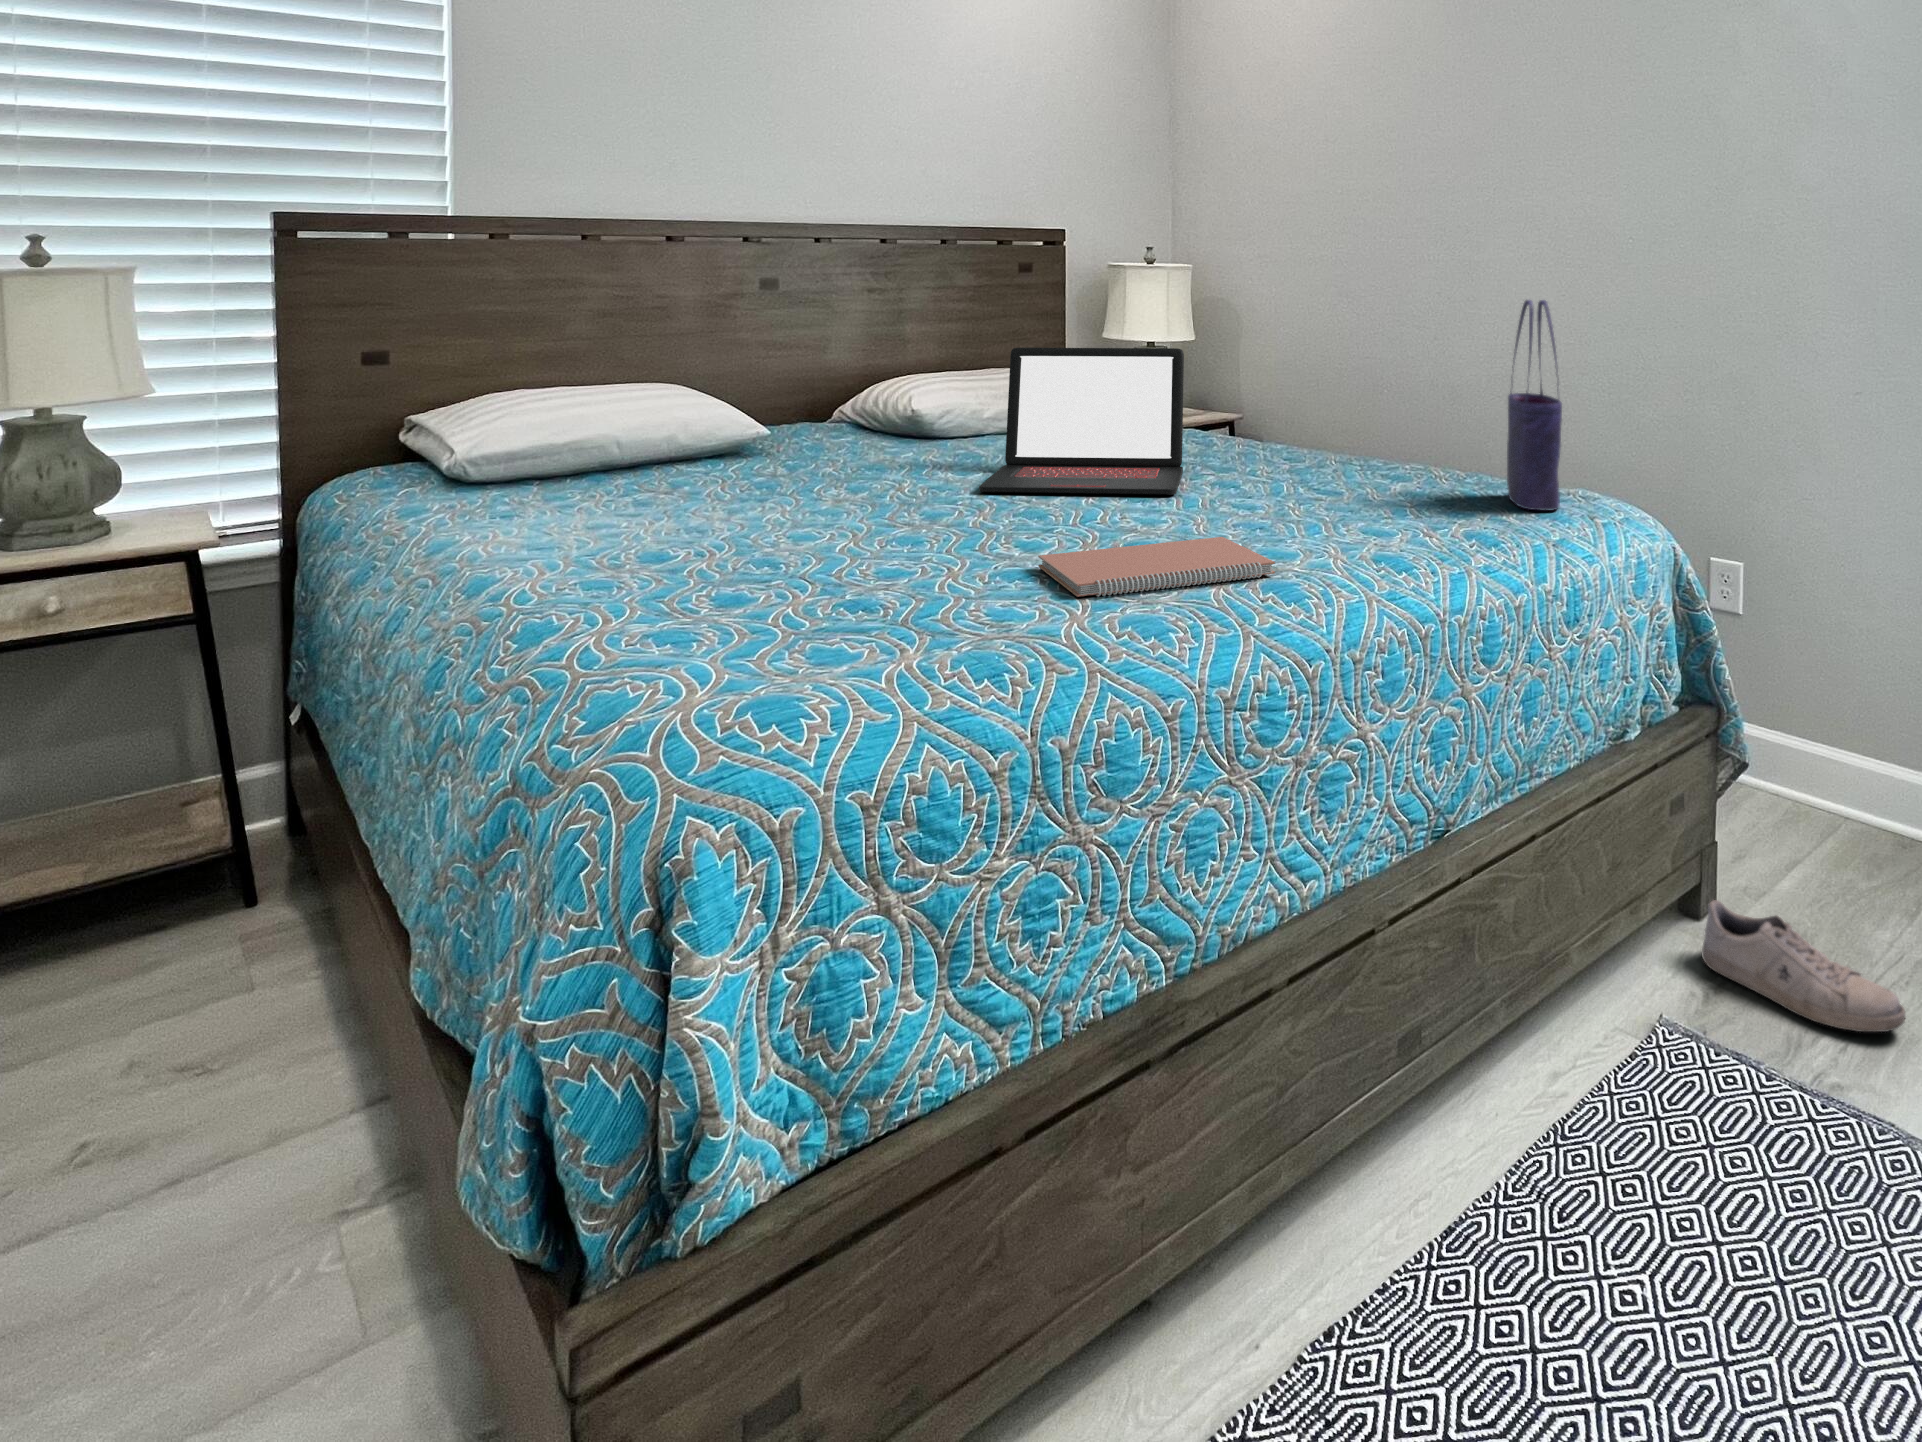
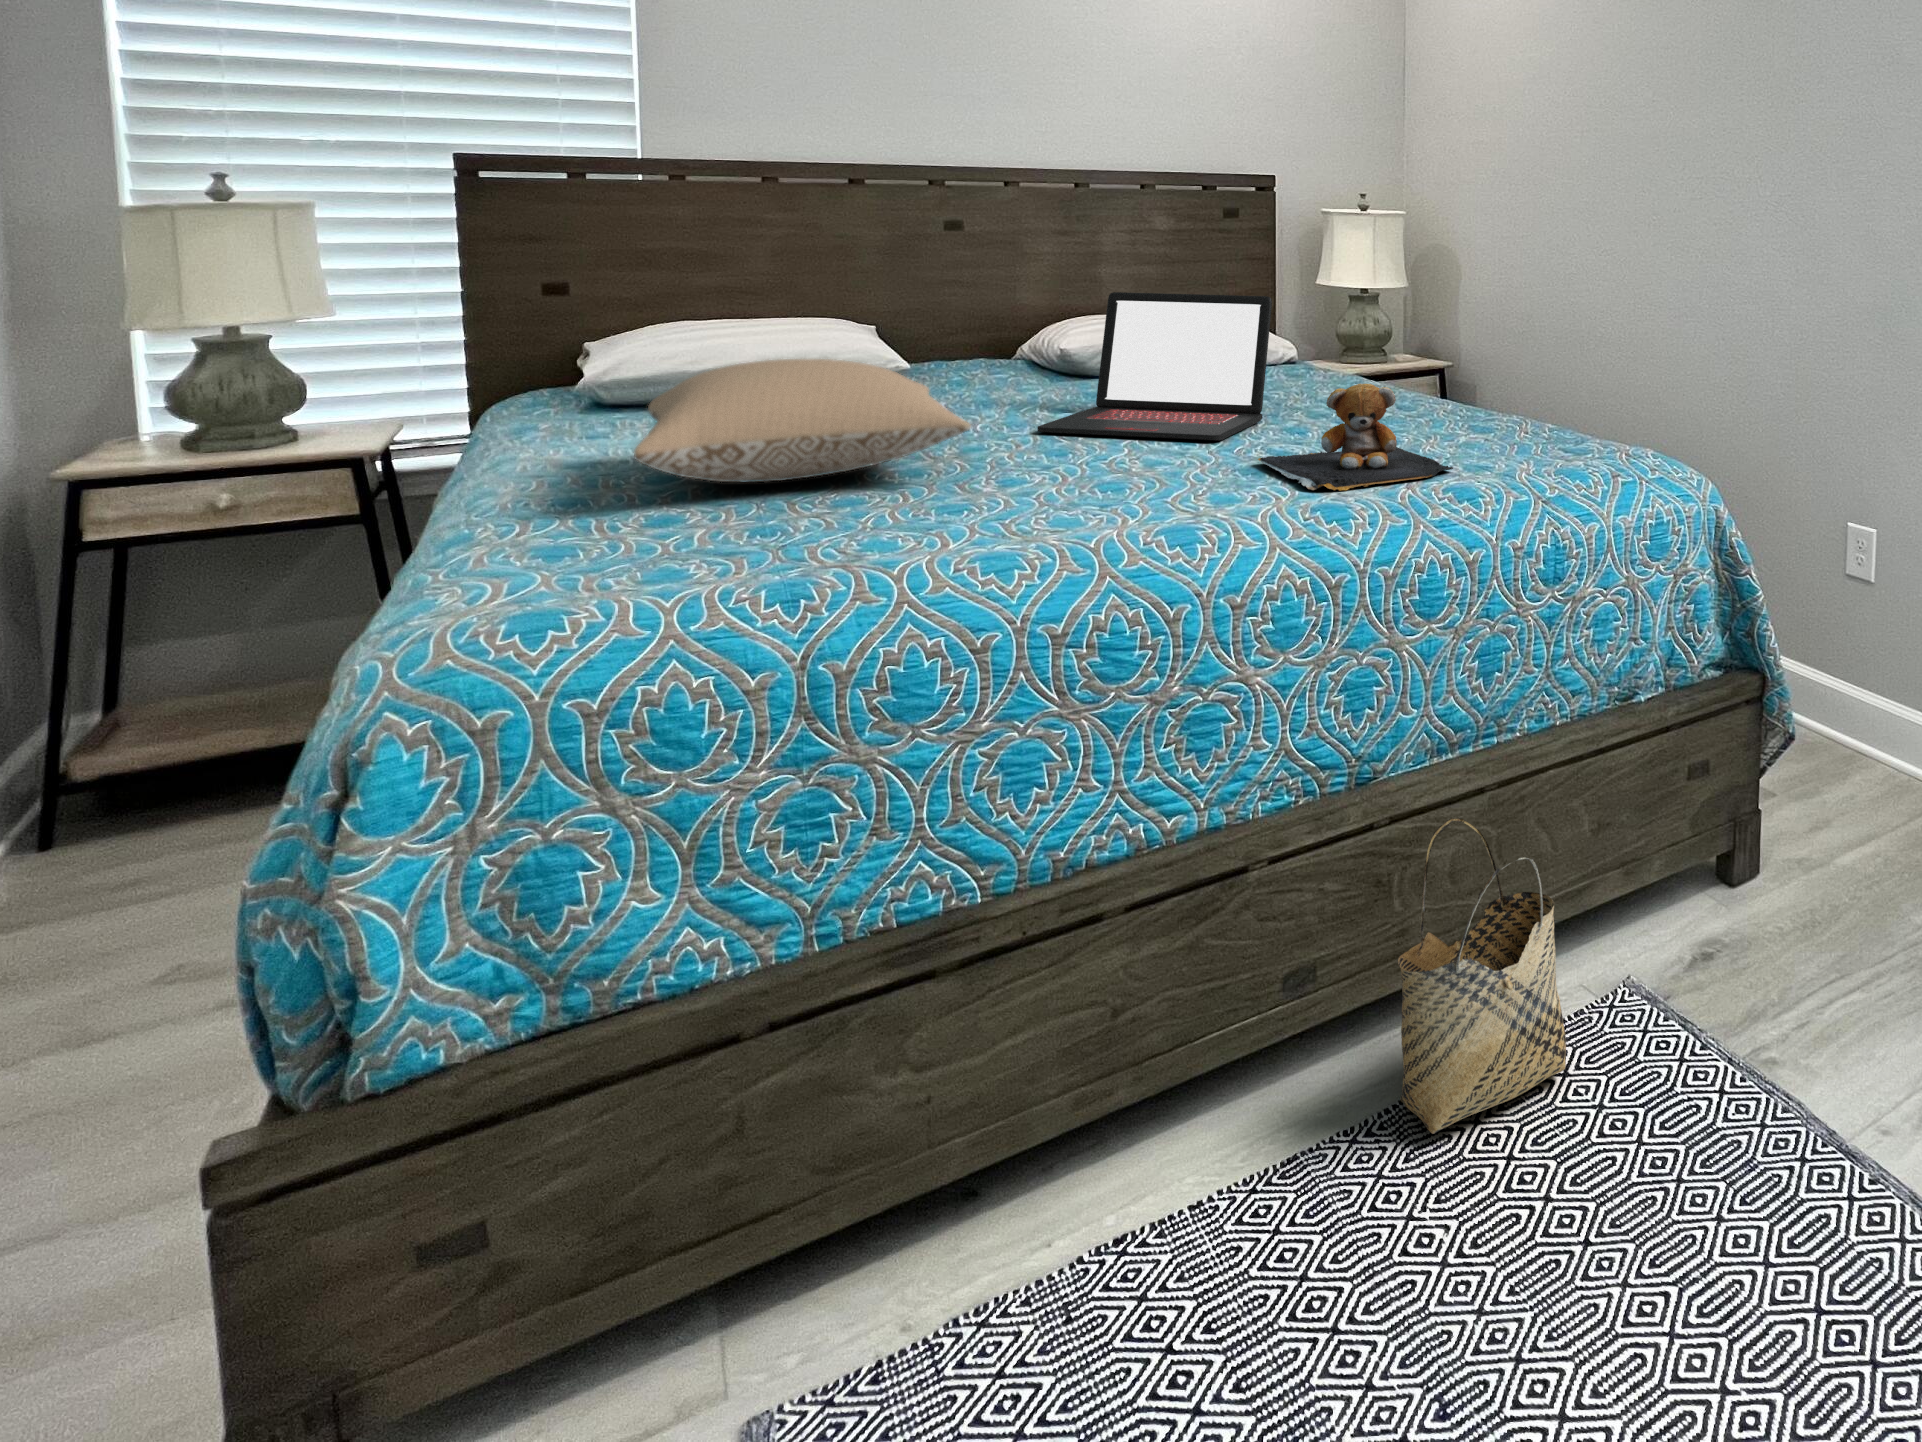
tote bag: present [1507,300,1562,511] -> none [1542,253,1591,469]
pillow: none [626,421,1006,553] -> present [634,359,971,482]
teddy bear: none [1250,432,1448,540] -> present [1258,384,1453,491]
notebook: present [1038,537,1275,597] -> none [960,482,1183,534]
woven basket: none [1513,864,1656,1191] -> present [1398,818,1566,1134]
shoe: present [1702,900,1905,1032] -> none [1714,870,1881,1012]

